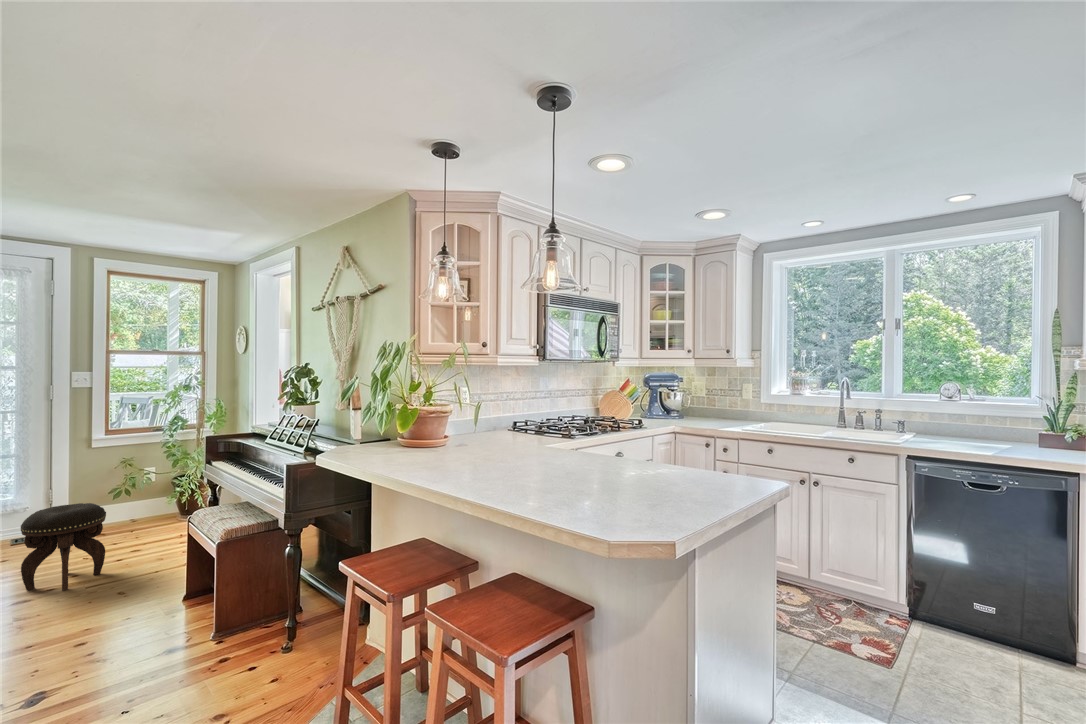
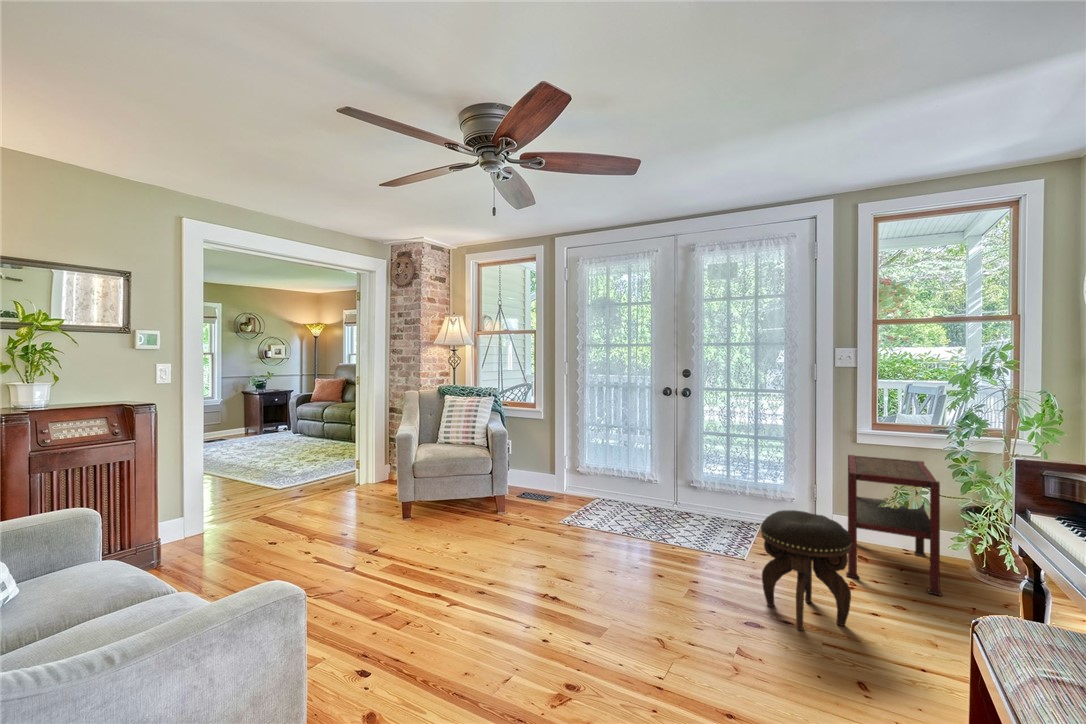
side table: none [82,452,162,549] -> present [846,455,942,596]

